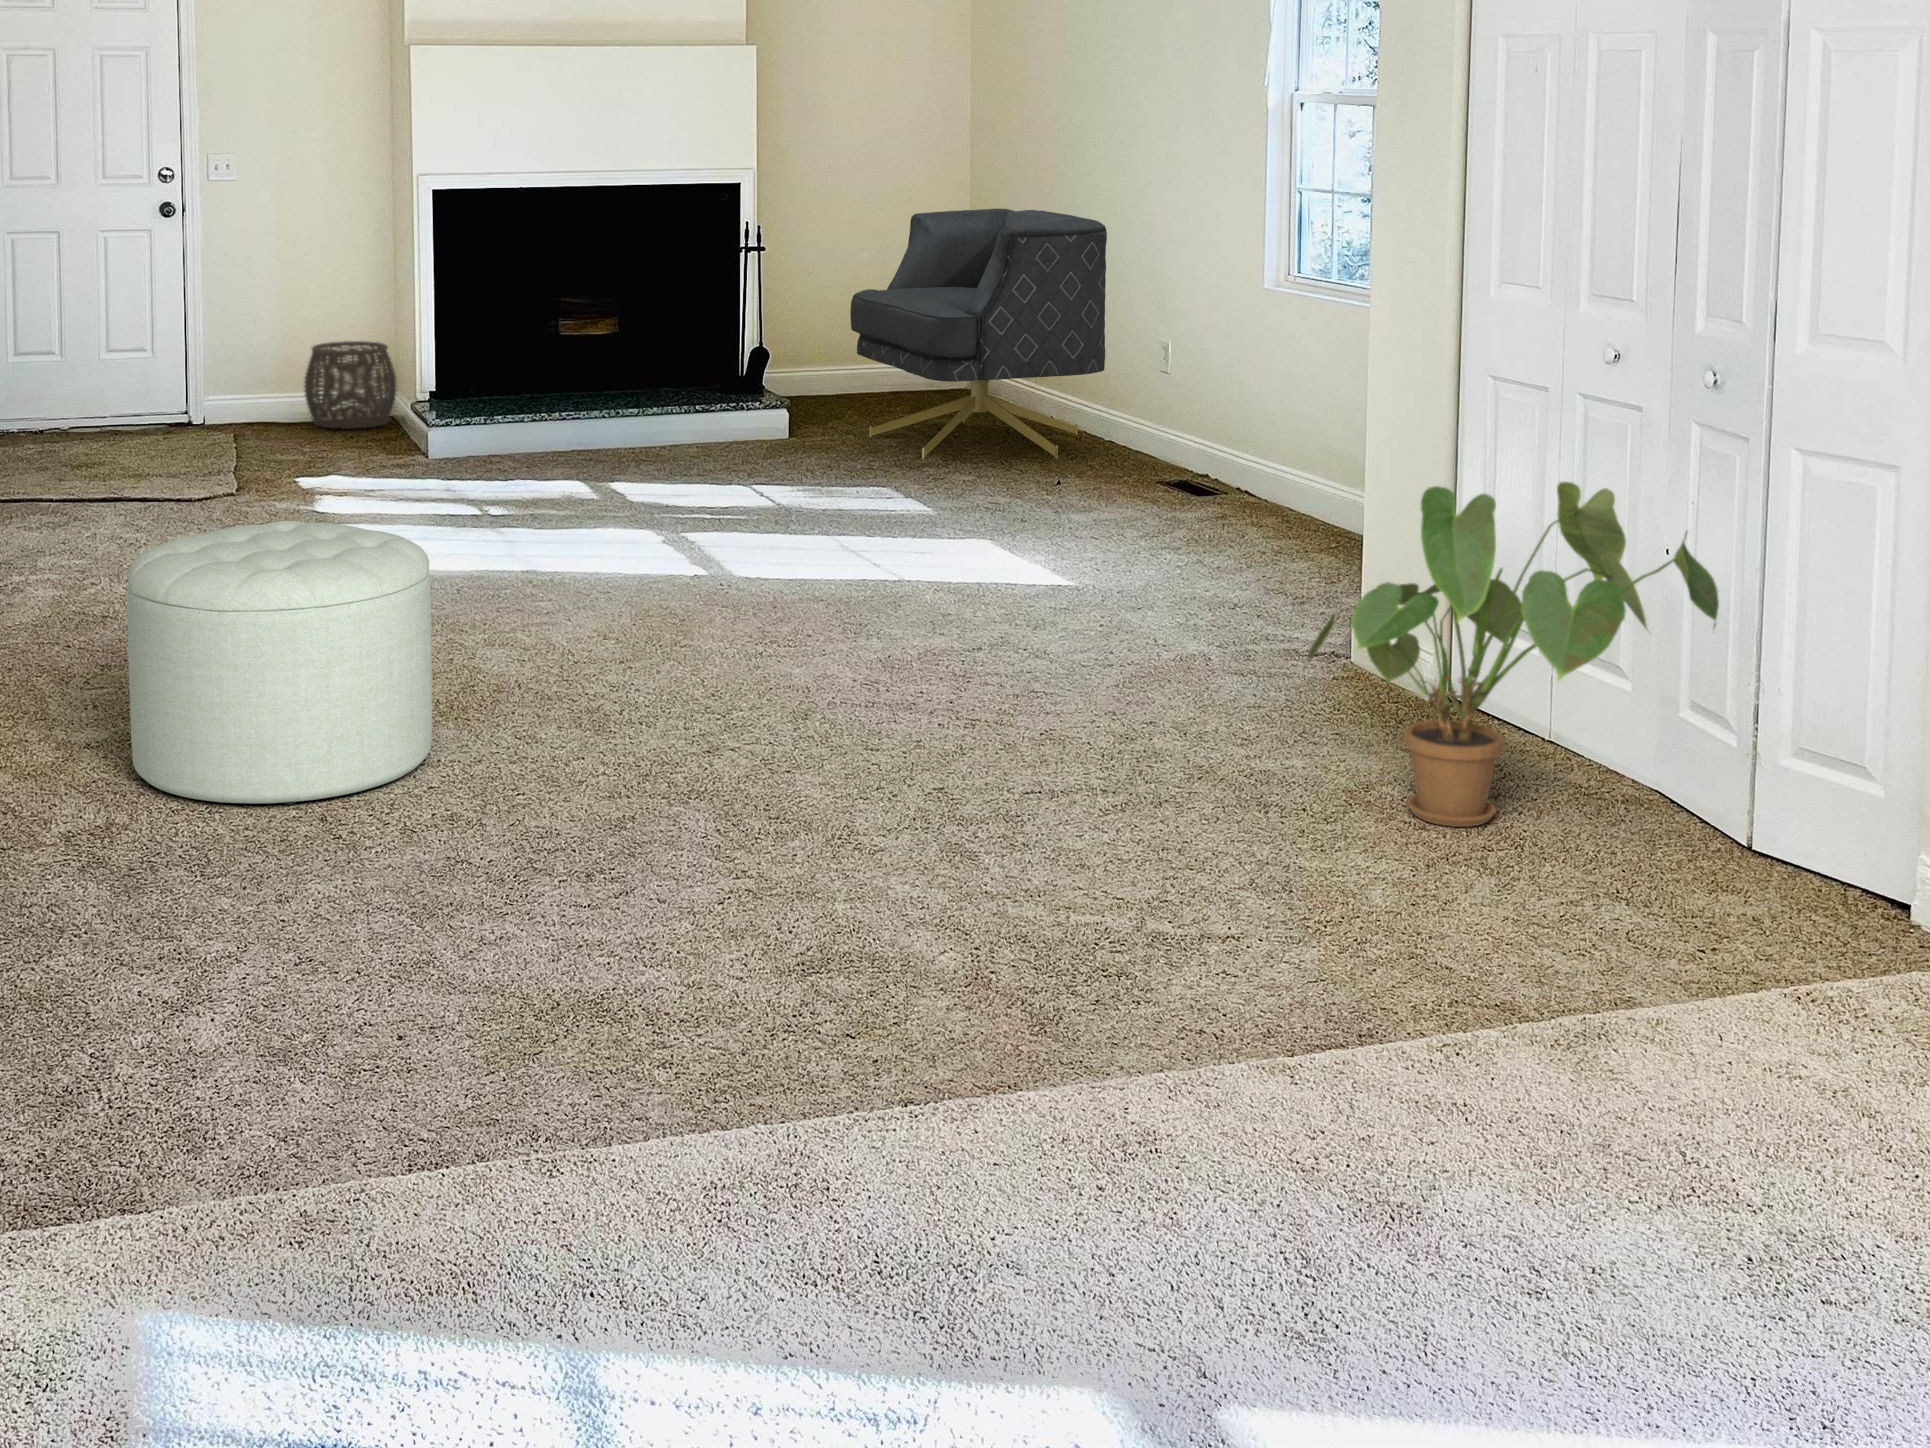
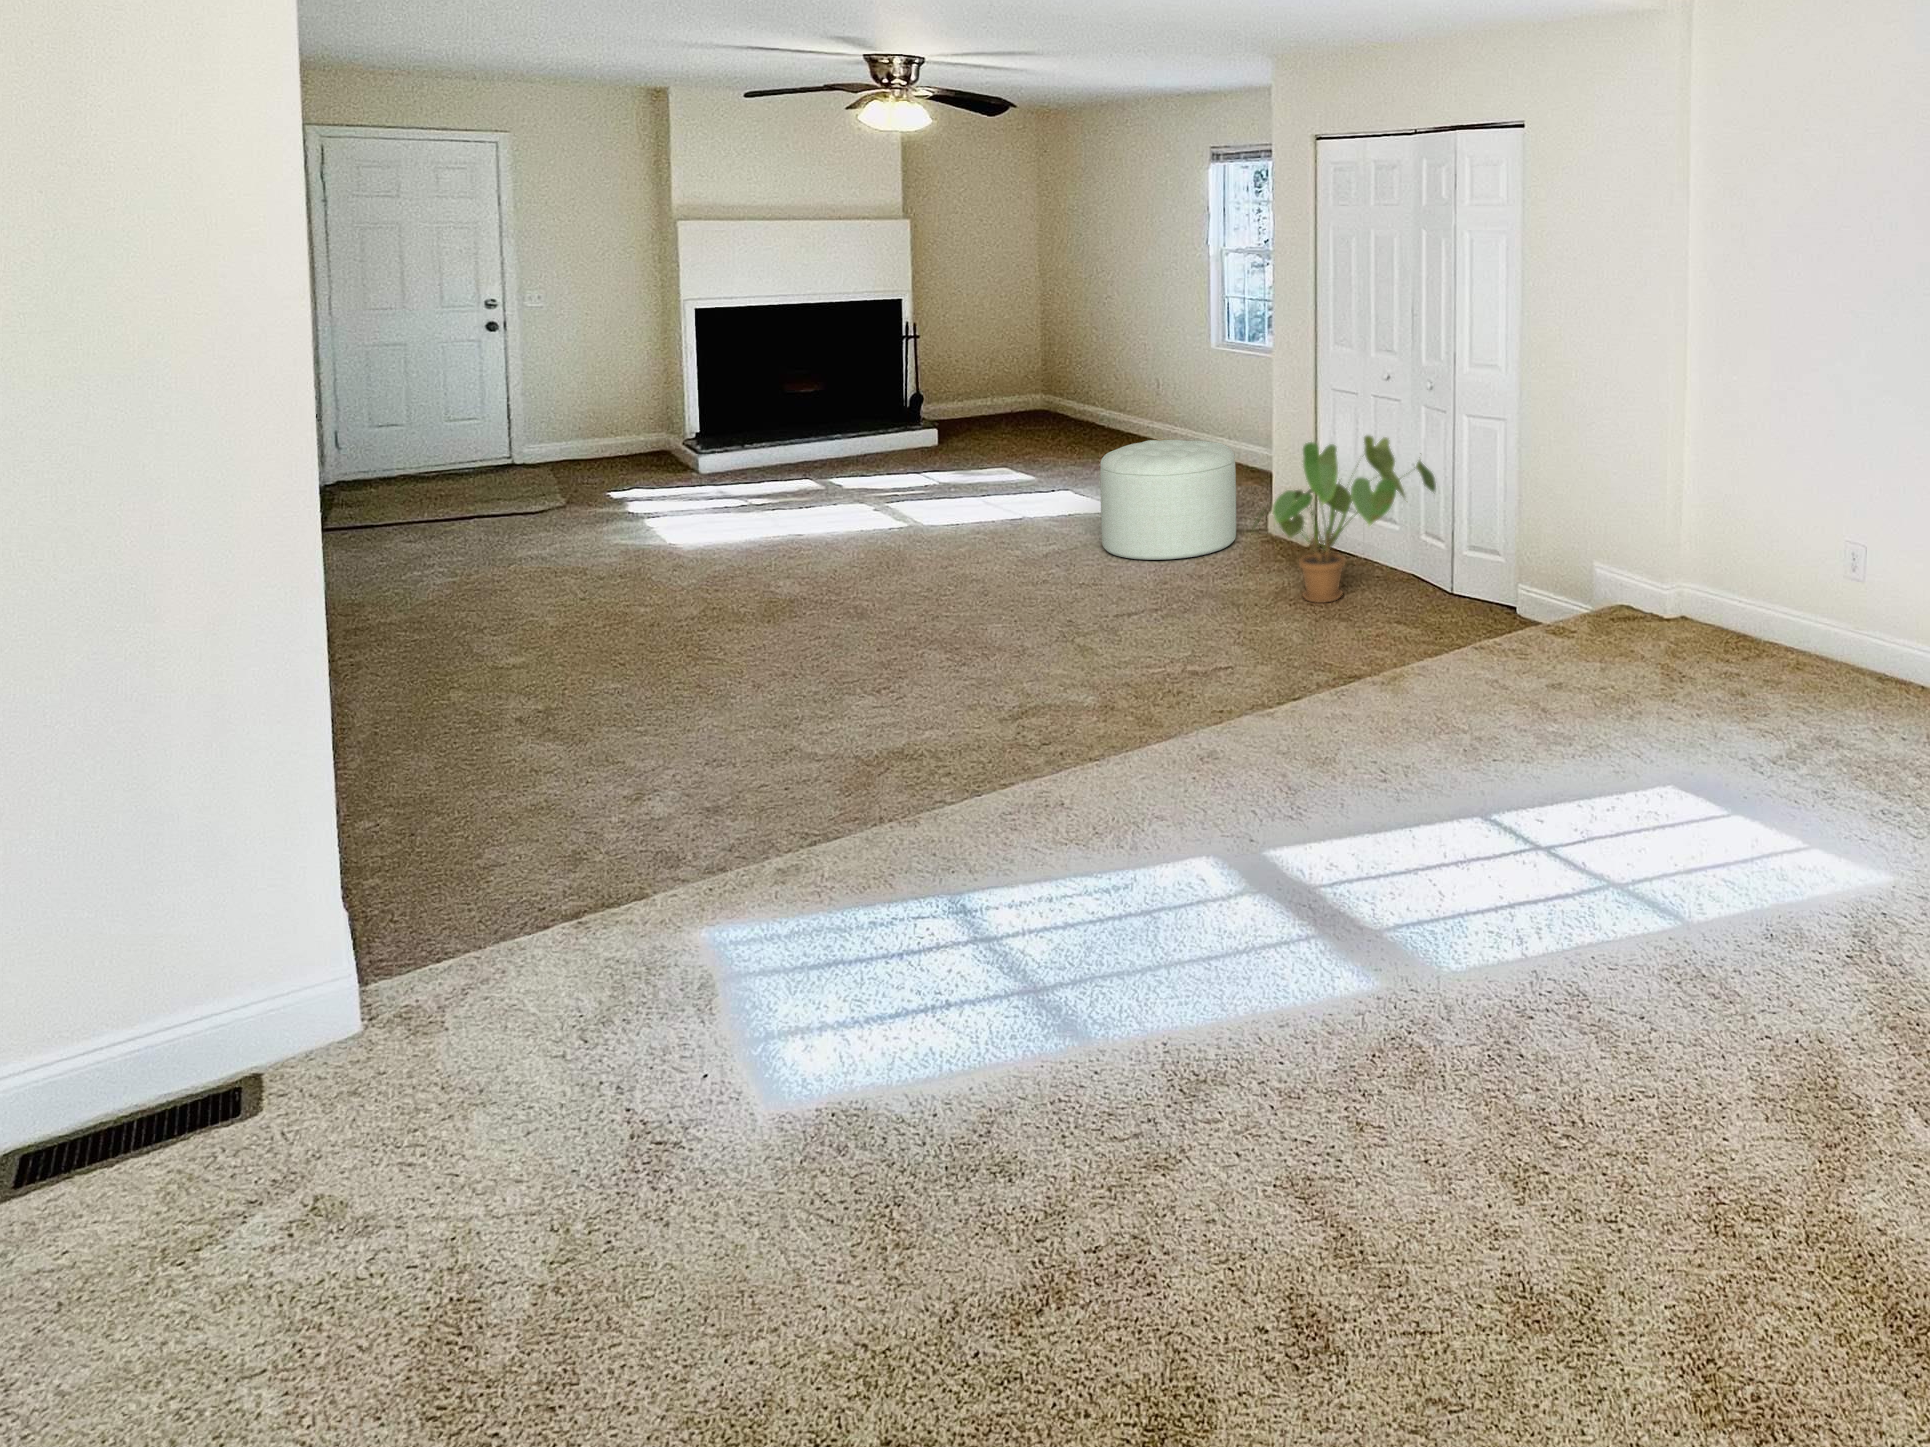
armchair: present [850,208,1107,459] -> none [975,307,1126,449]
woven basket: present [304,341,397,429] -> none [600,404,670,461]
ottoman: present [127,521,432,805] -> present [1100,440,1236,560]

